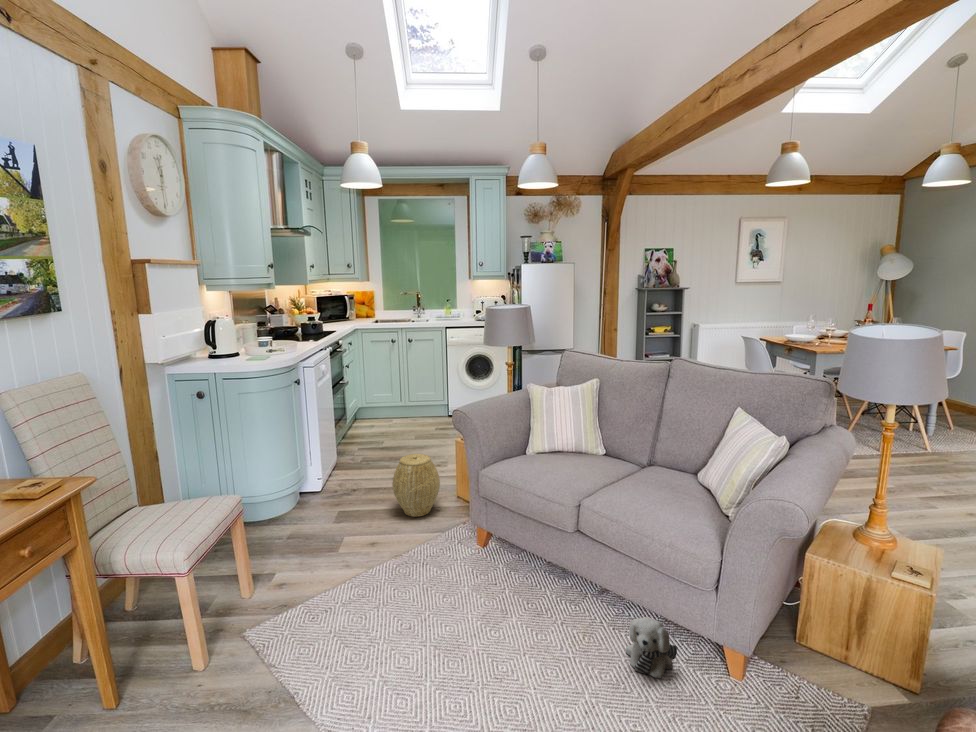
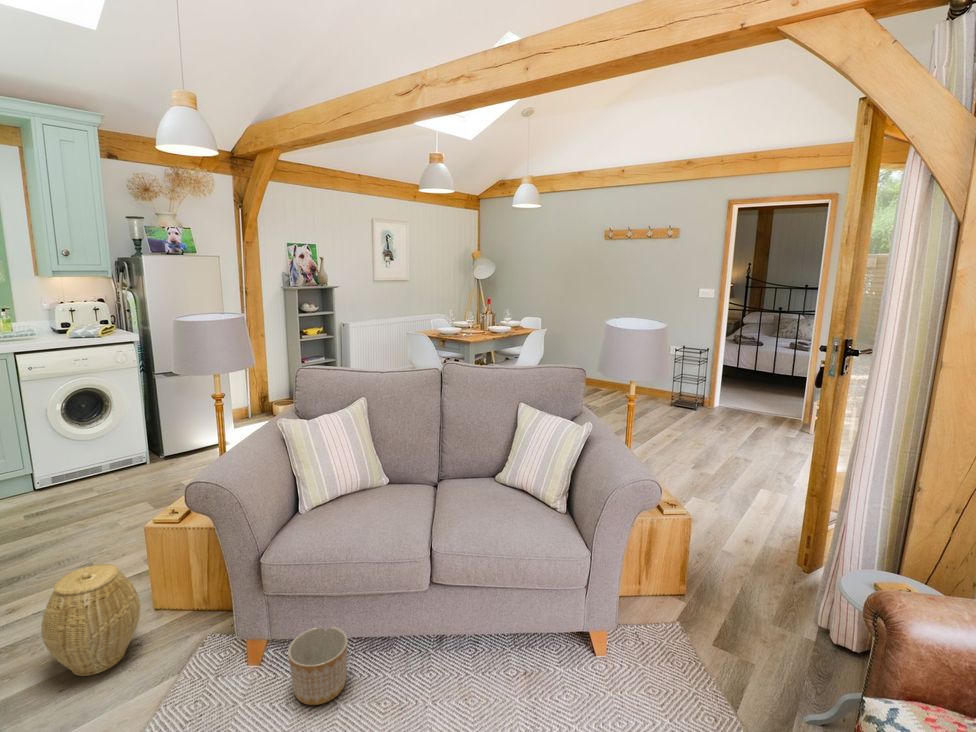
planter: none [482,534,523,586] -> present [288,627,348,705]
plush toy: present [626,617,677,679] -> none [514,642,566,707]

